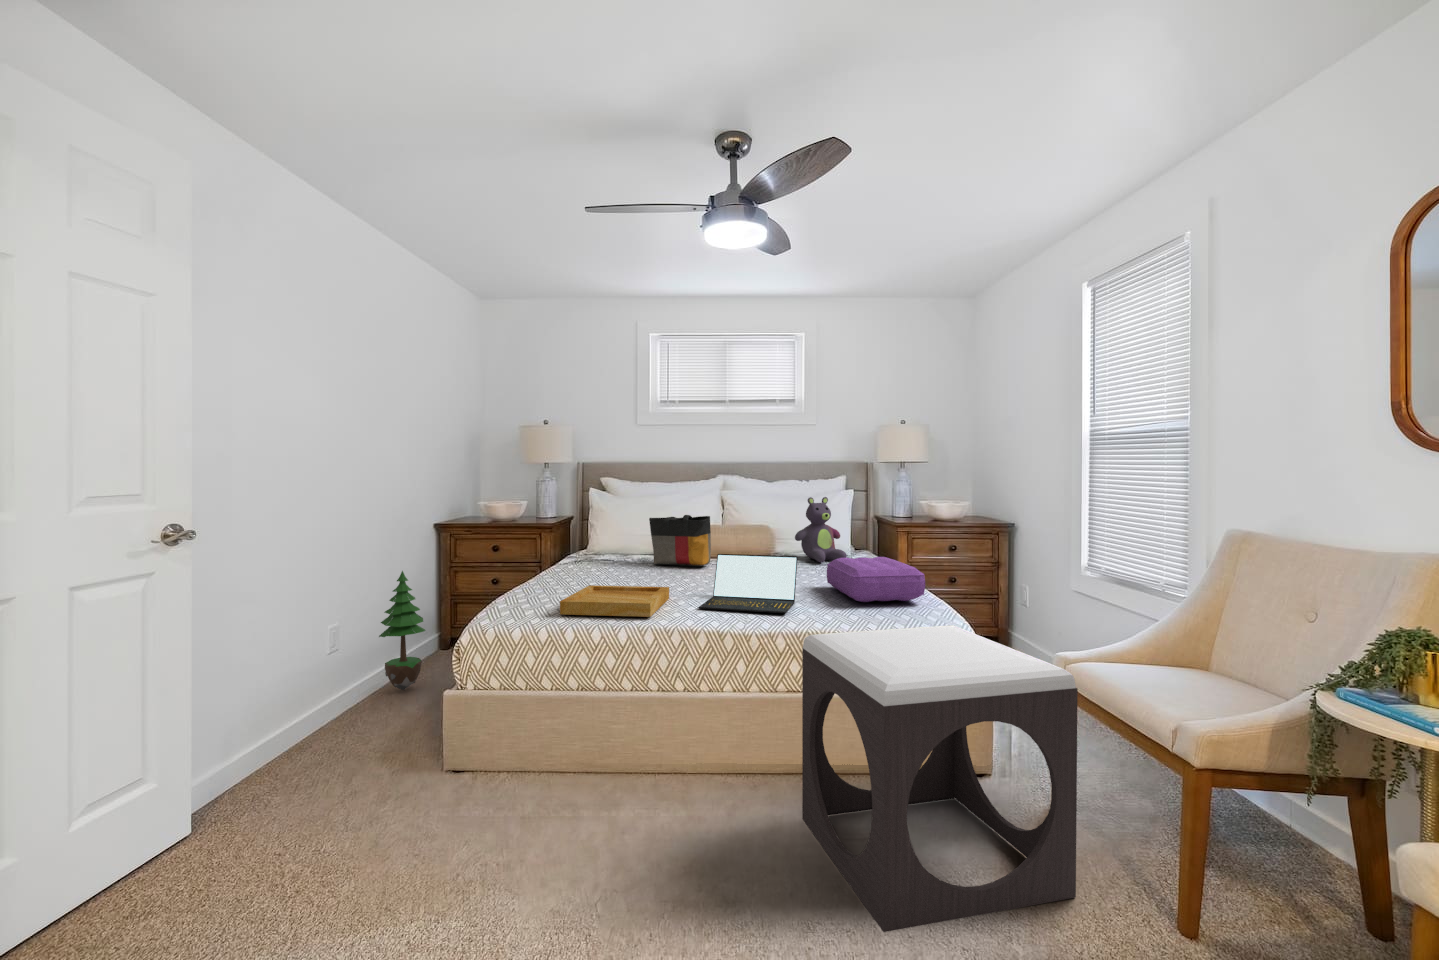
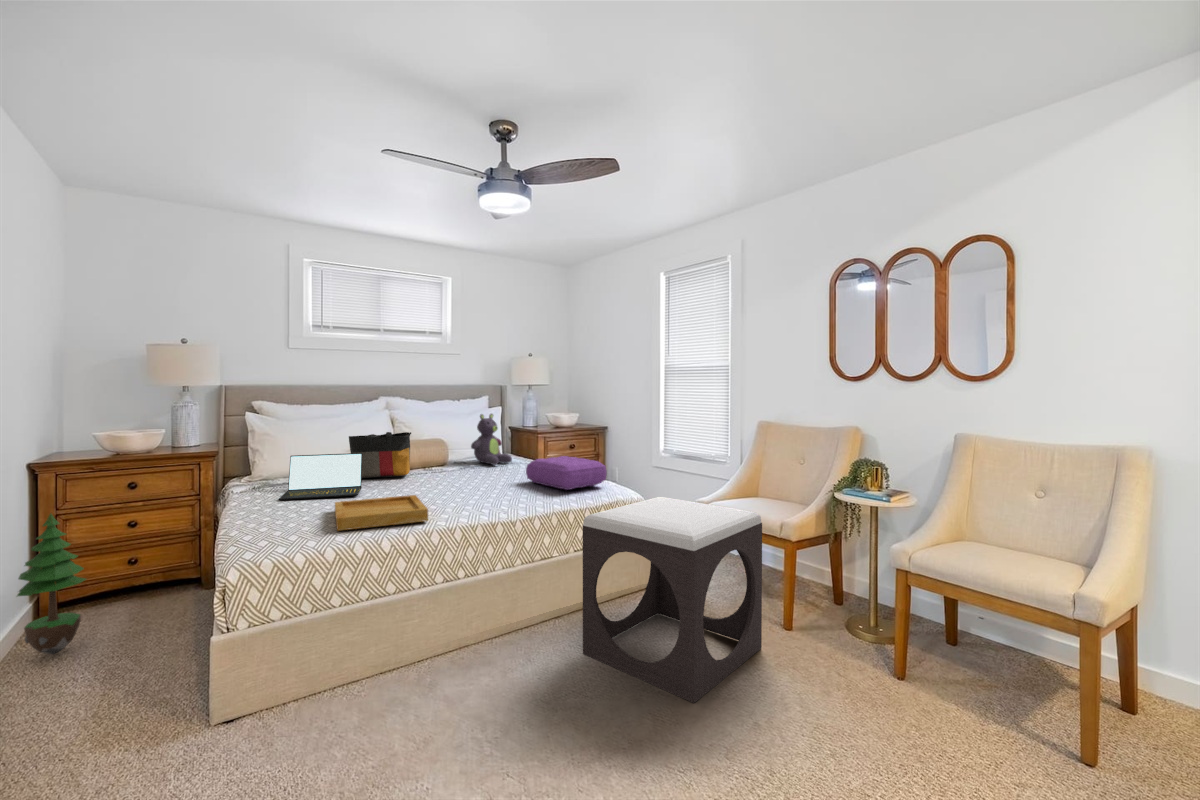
laptop: present [699,554,797,613] -> present [279,453,362,500]

